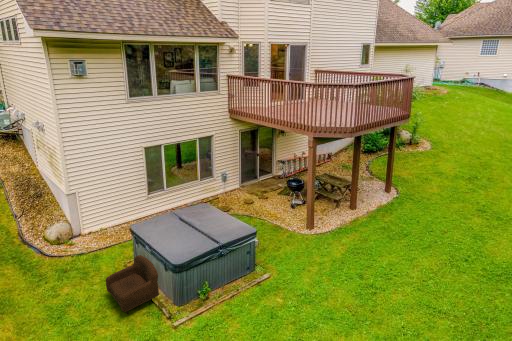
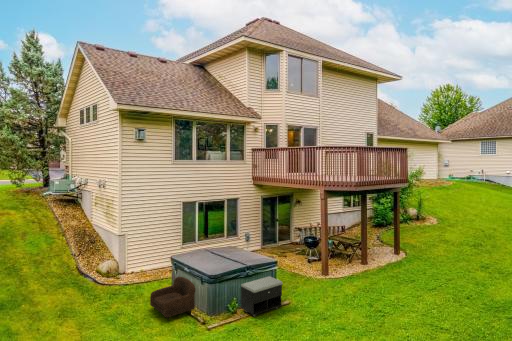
storage bench: none [213,251,262,303] -> present [241,276,282,316]

